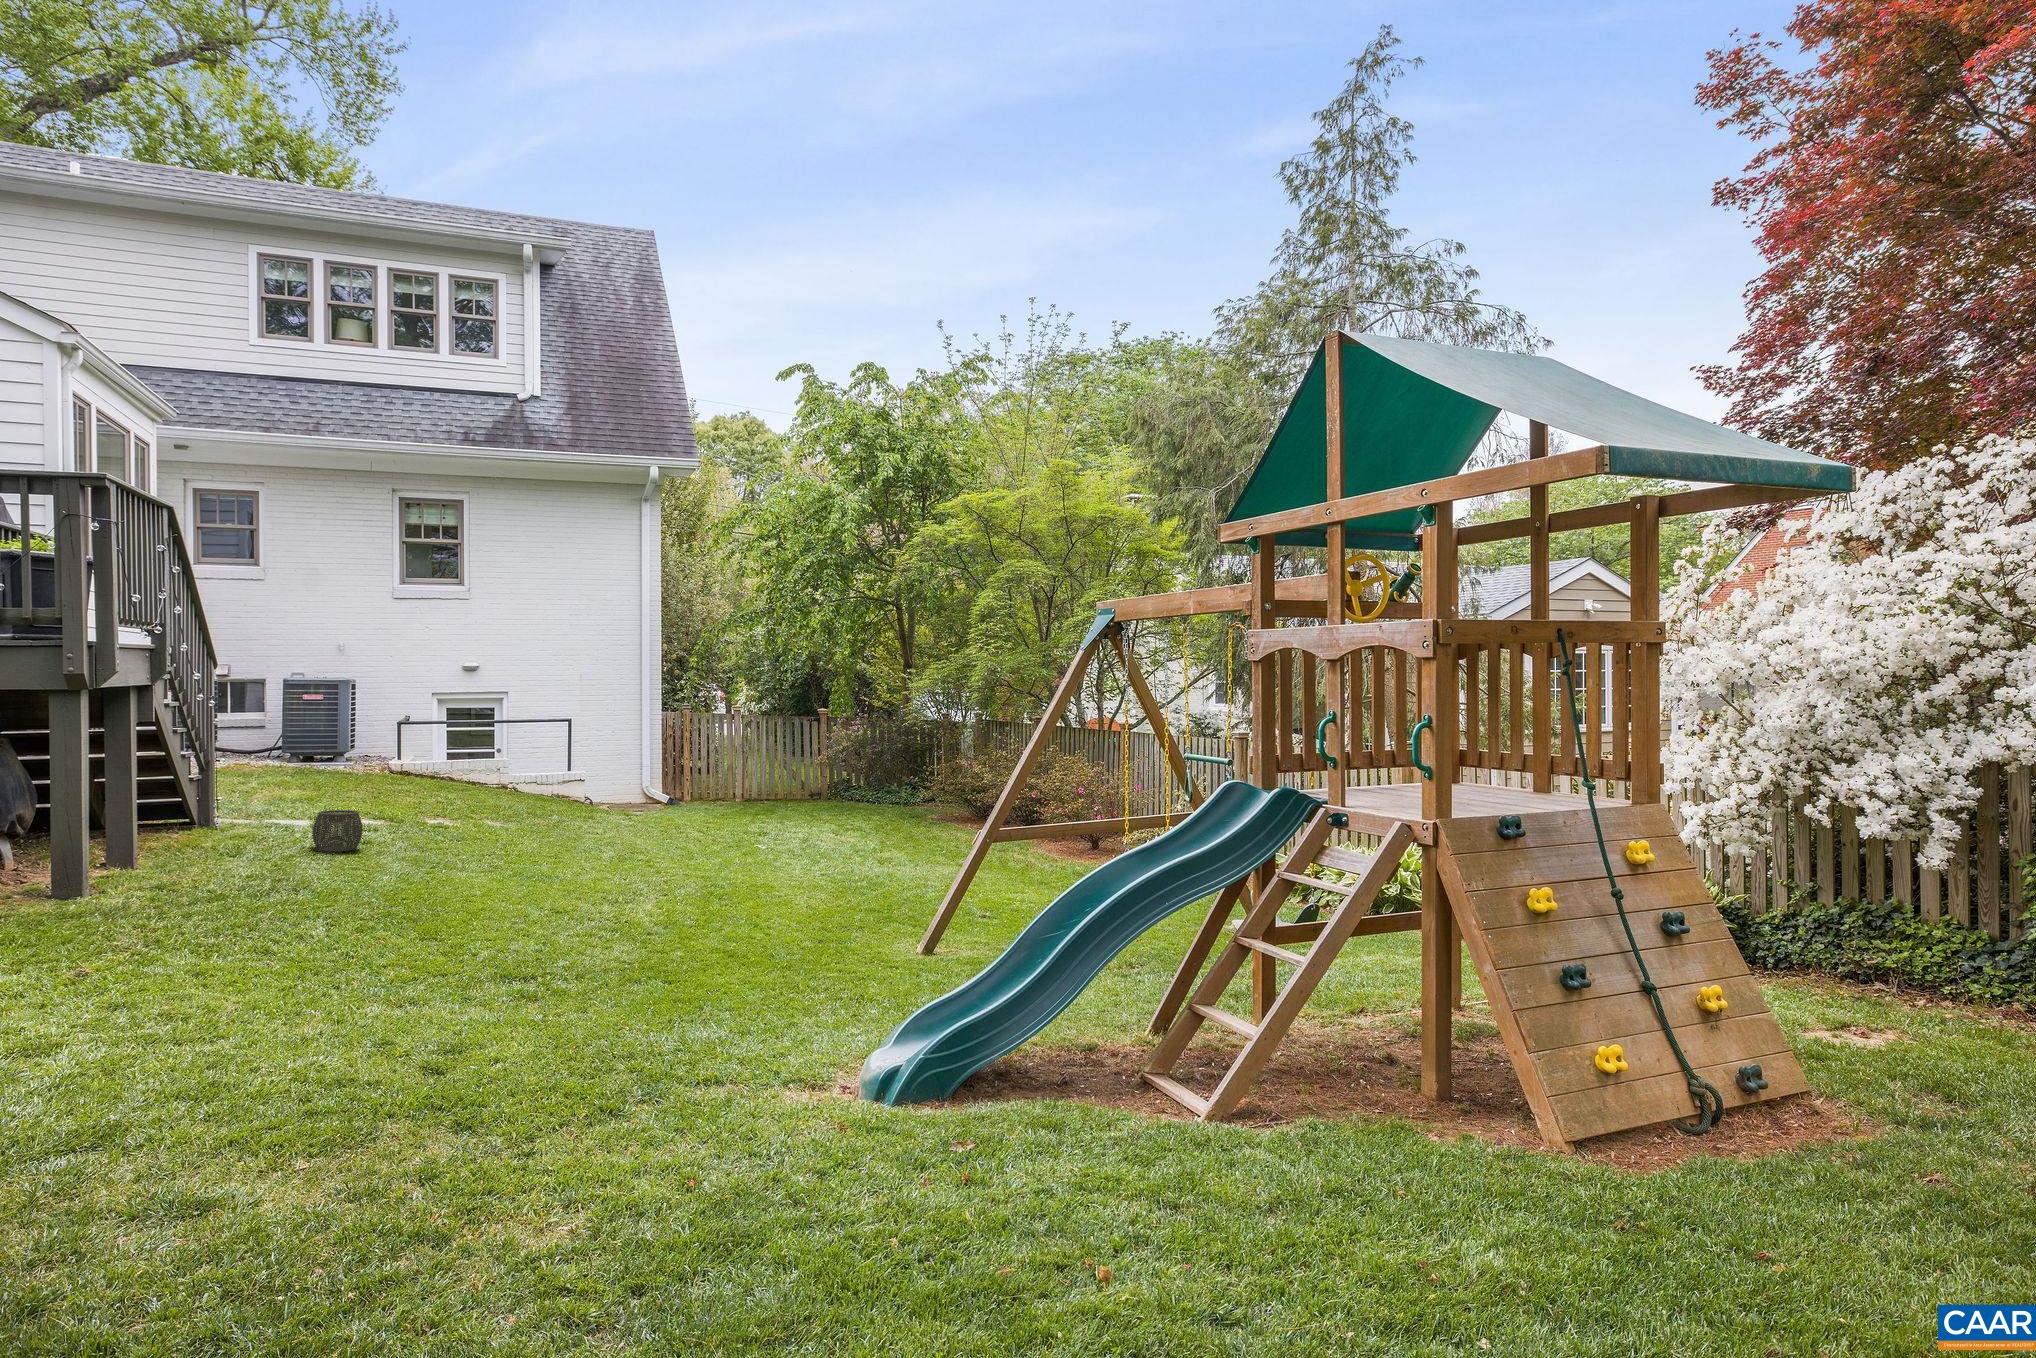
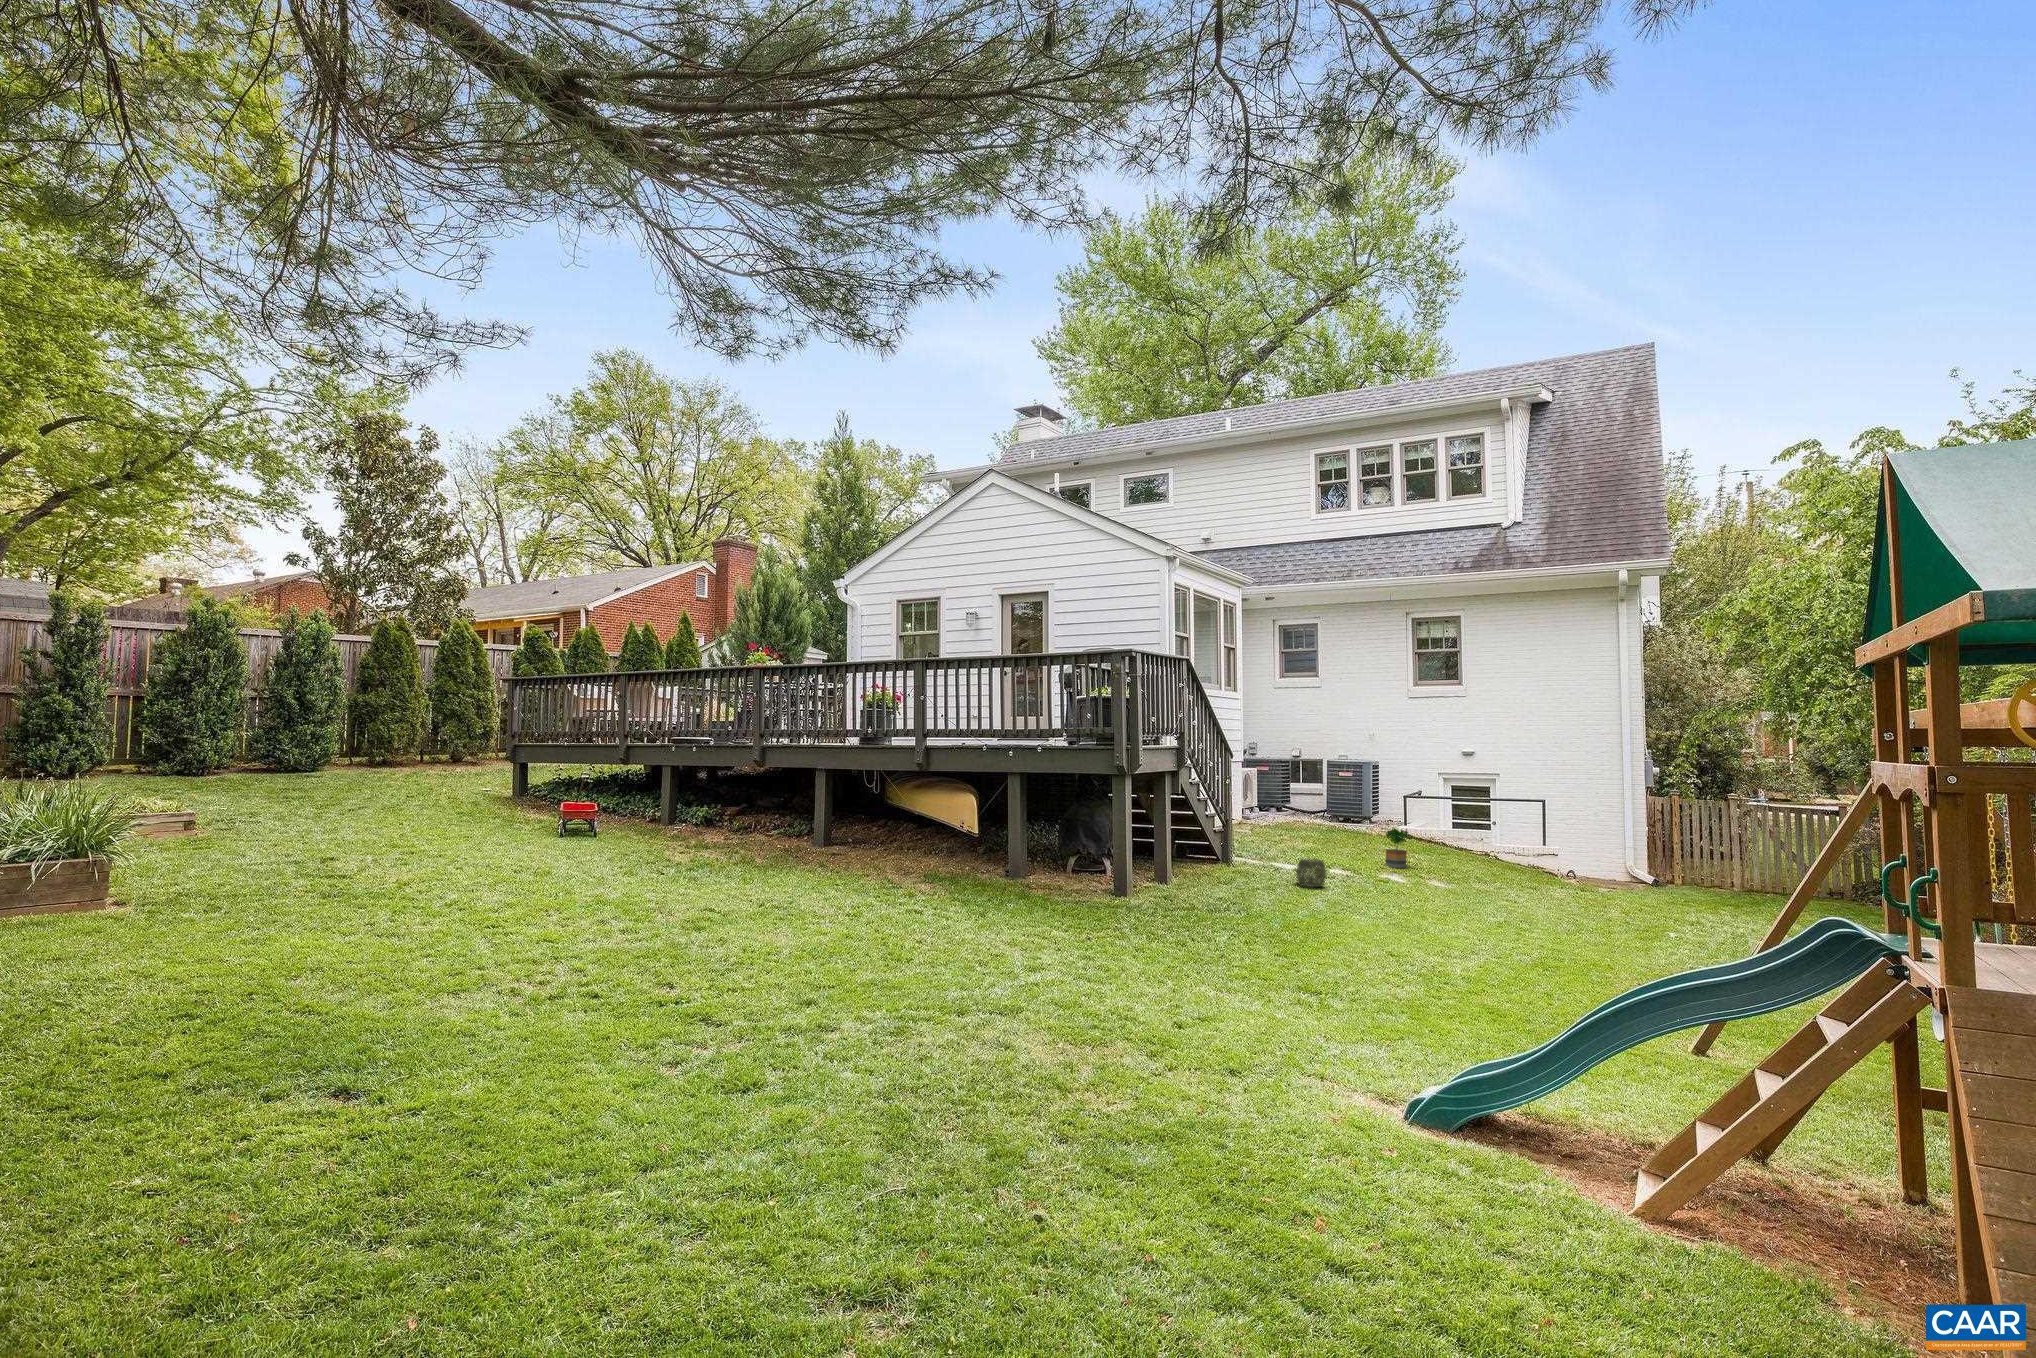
potted tree: none [413,761,451,813] -> present [1386,829,1411,868]

